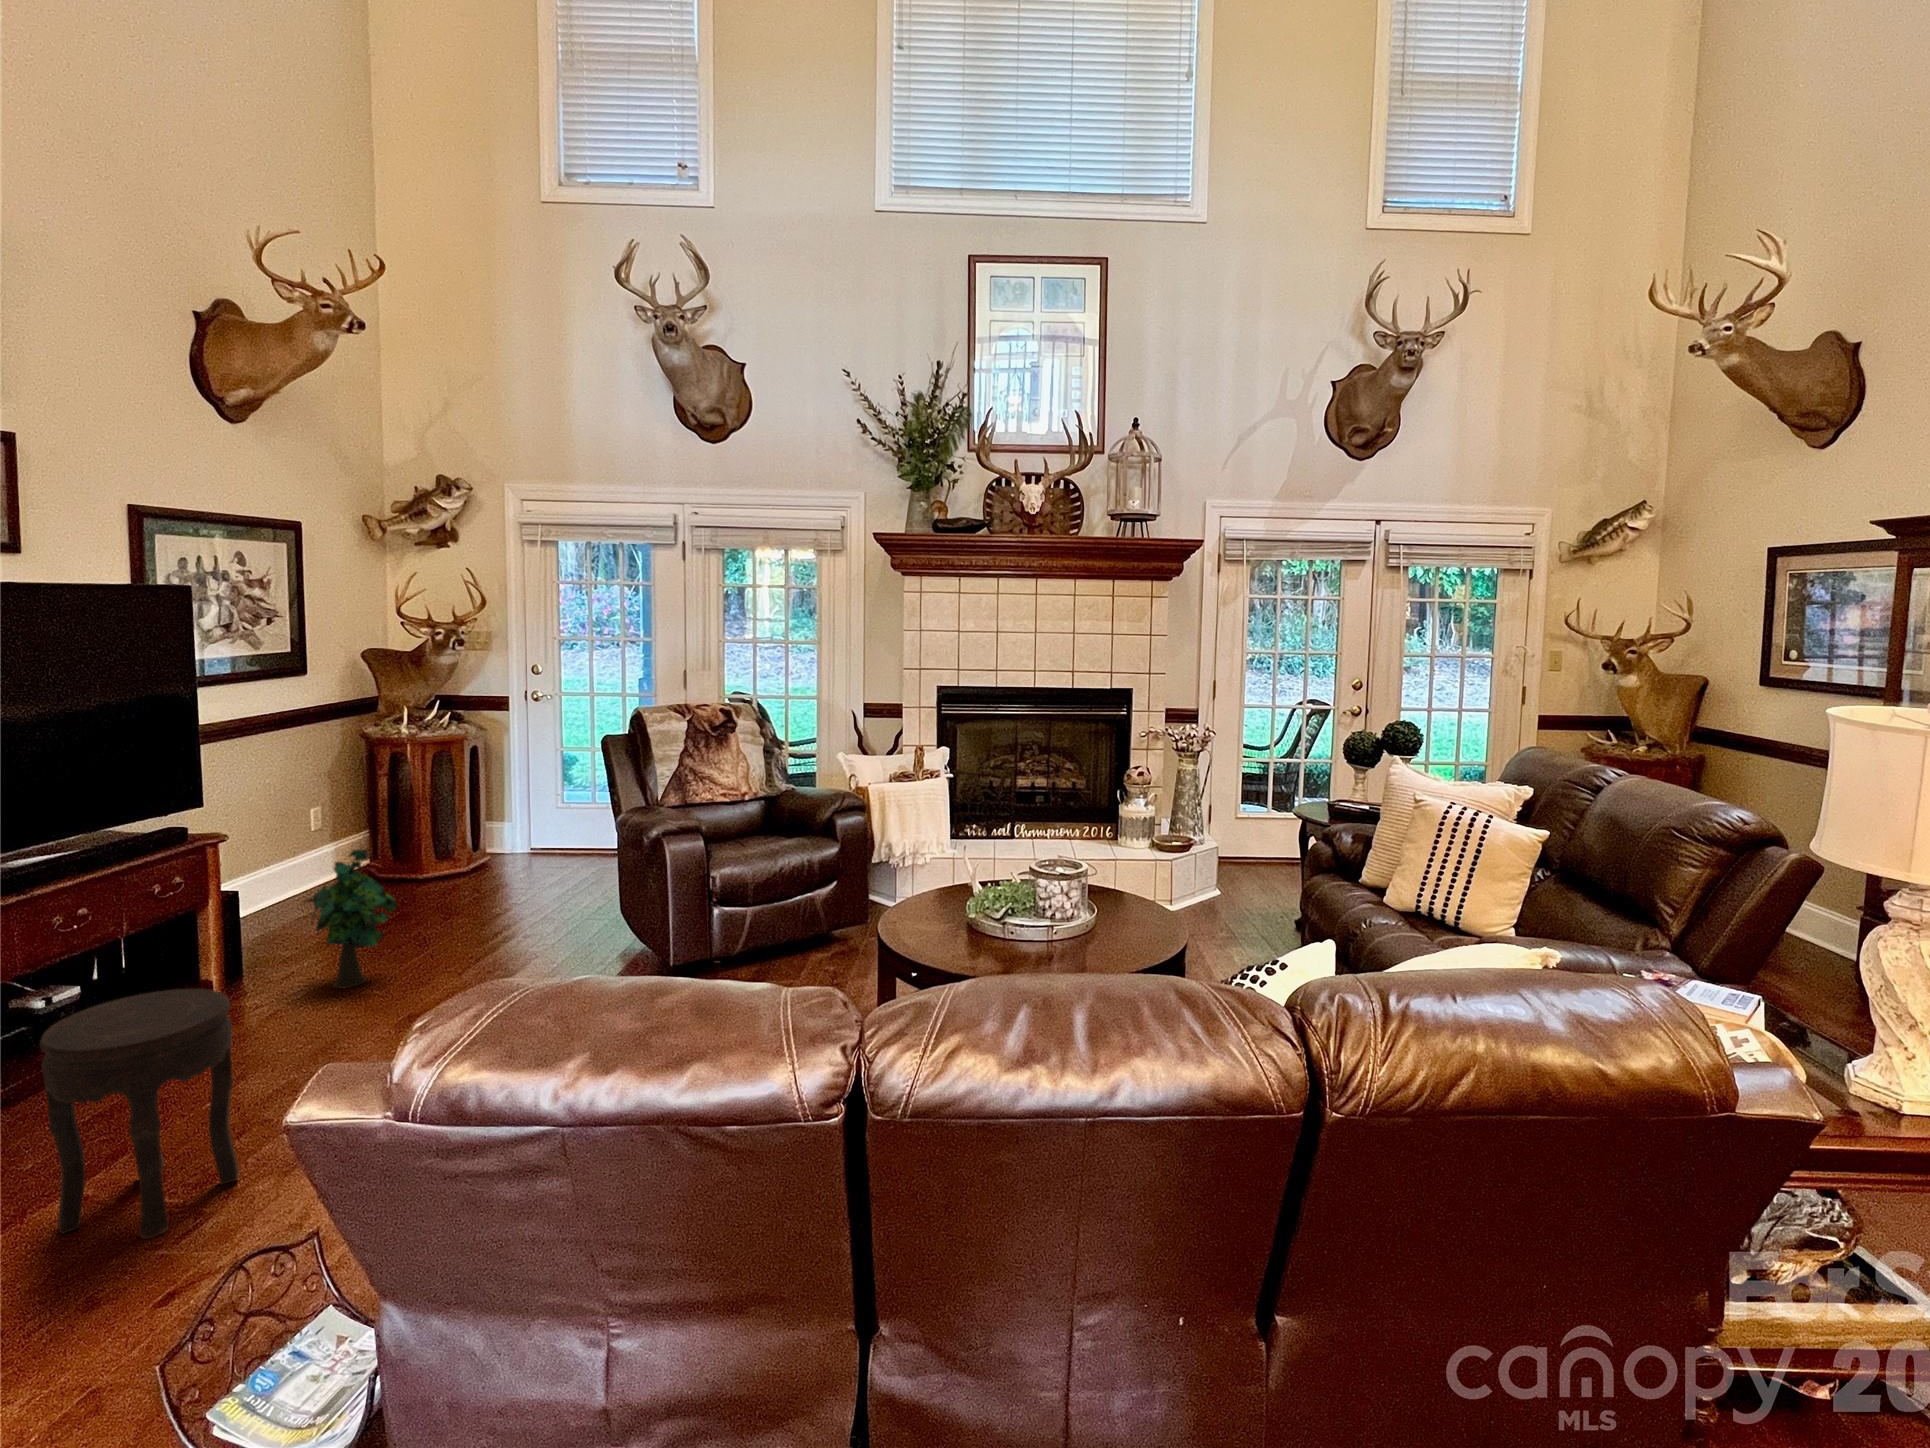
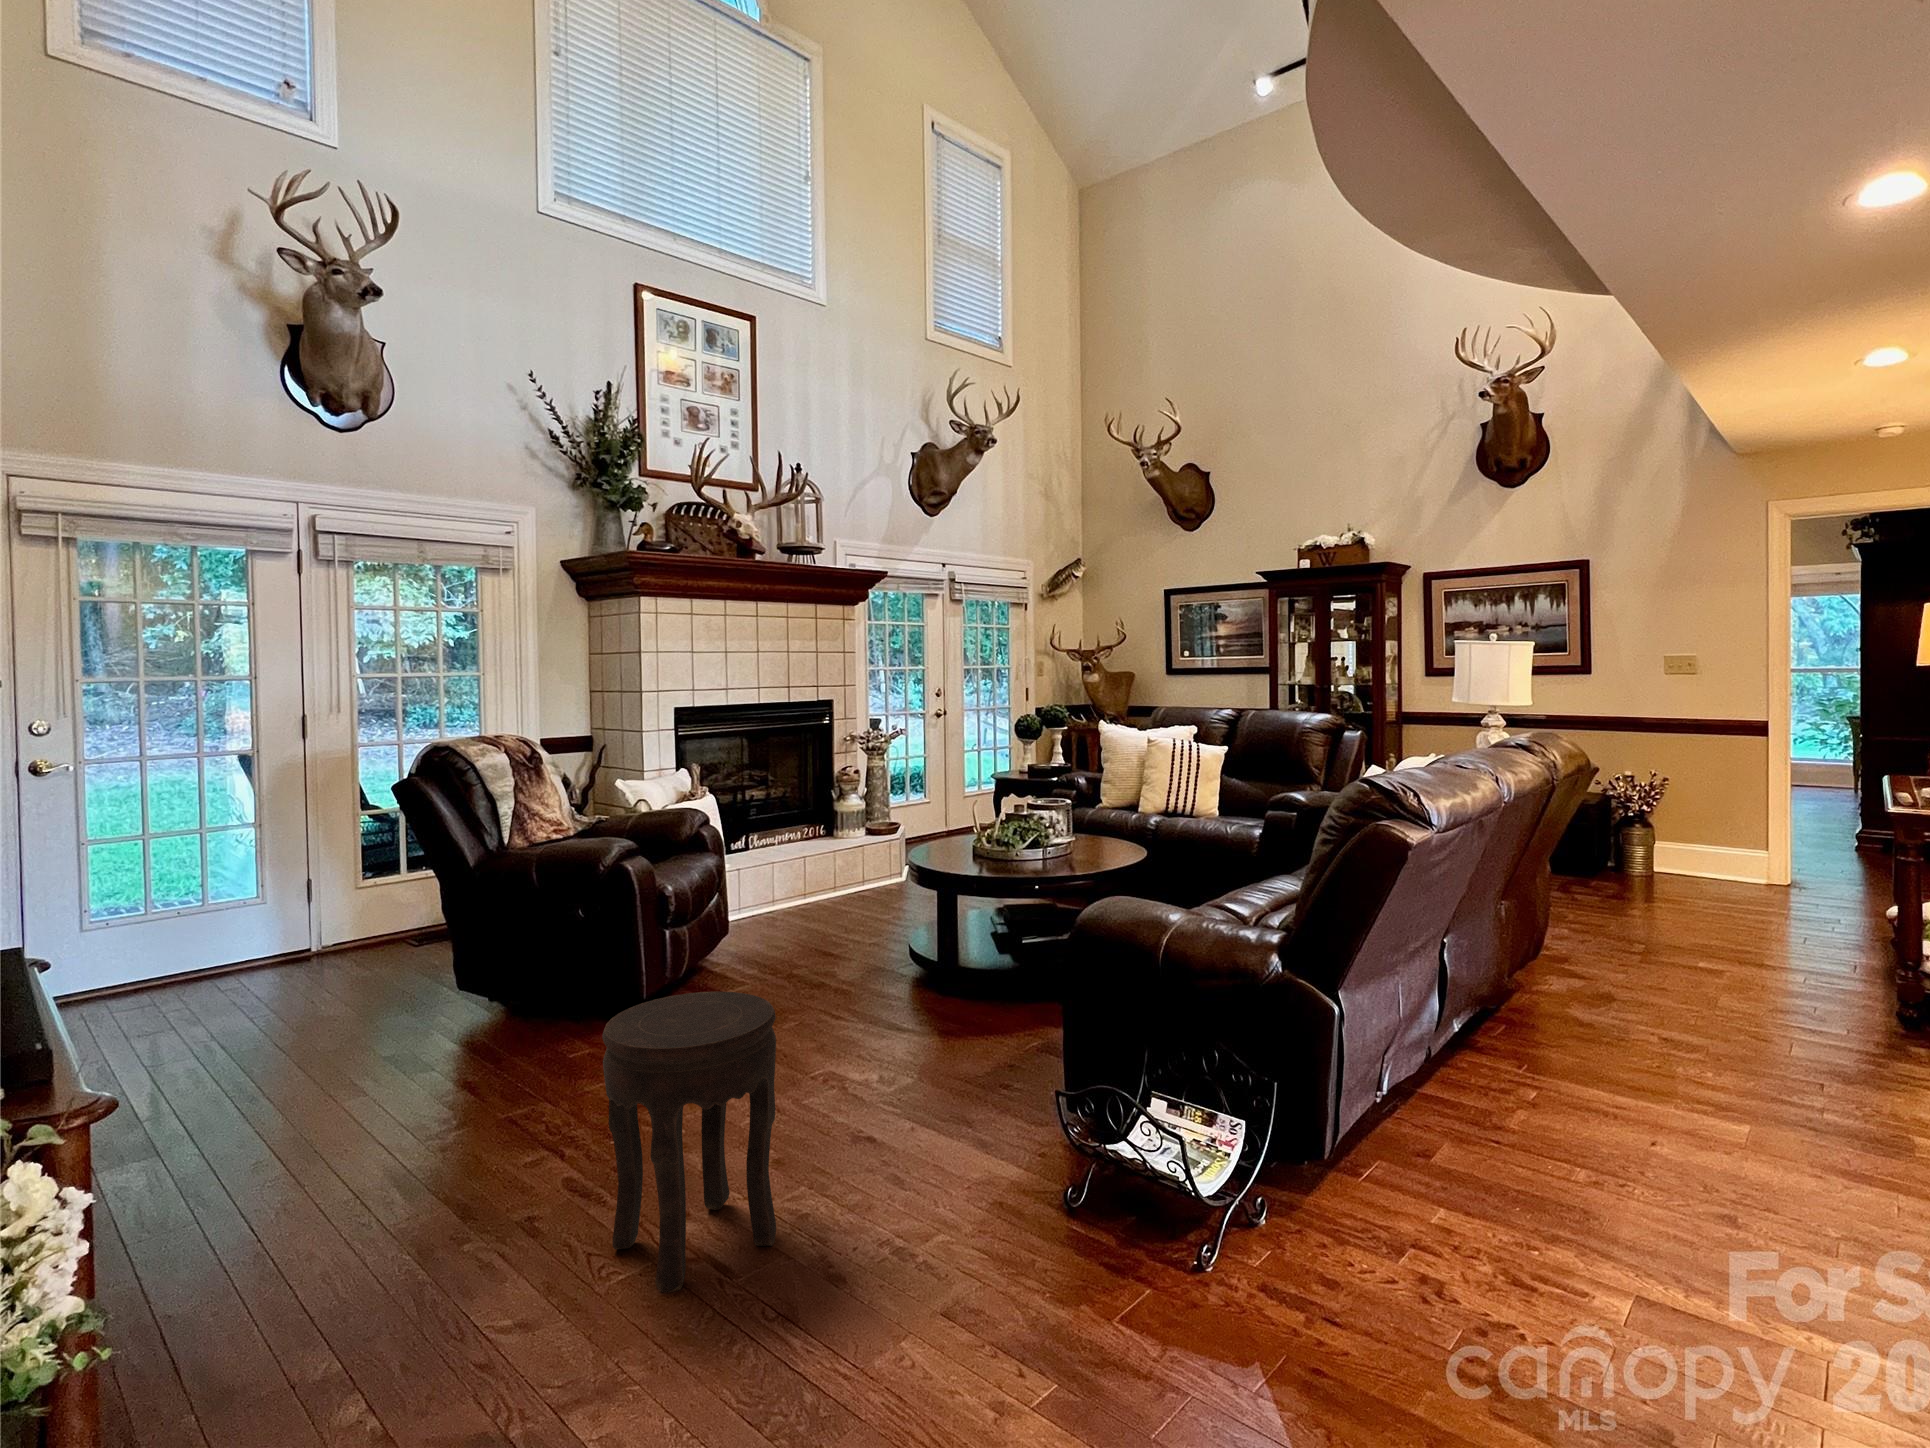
decorative plant: present [305,849,398,988] -> none [188,933,336,1145]

